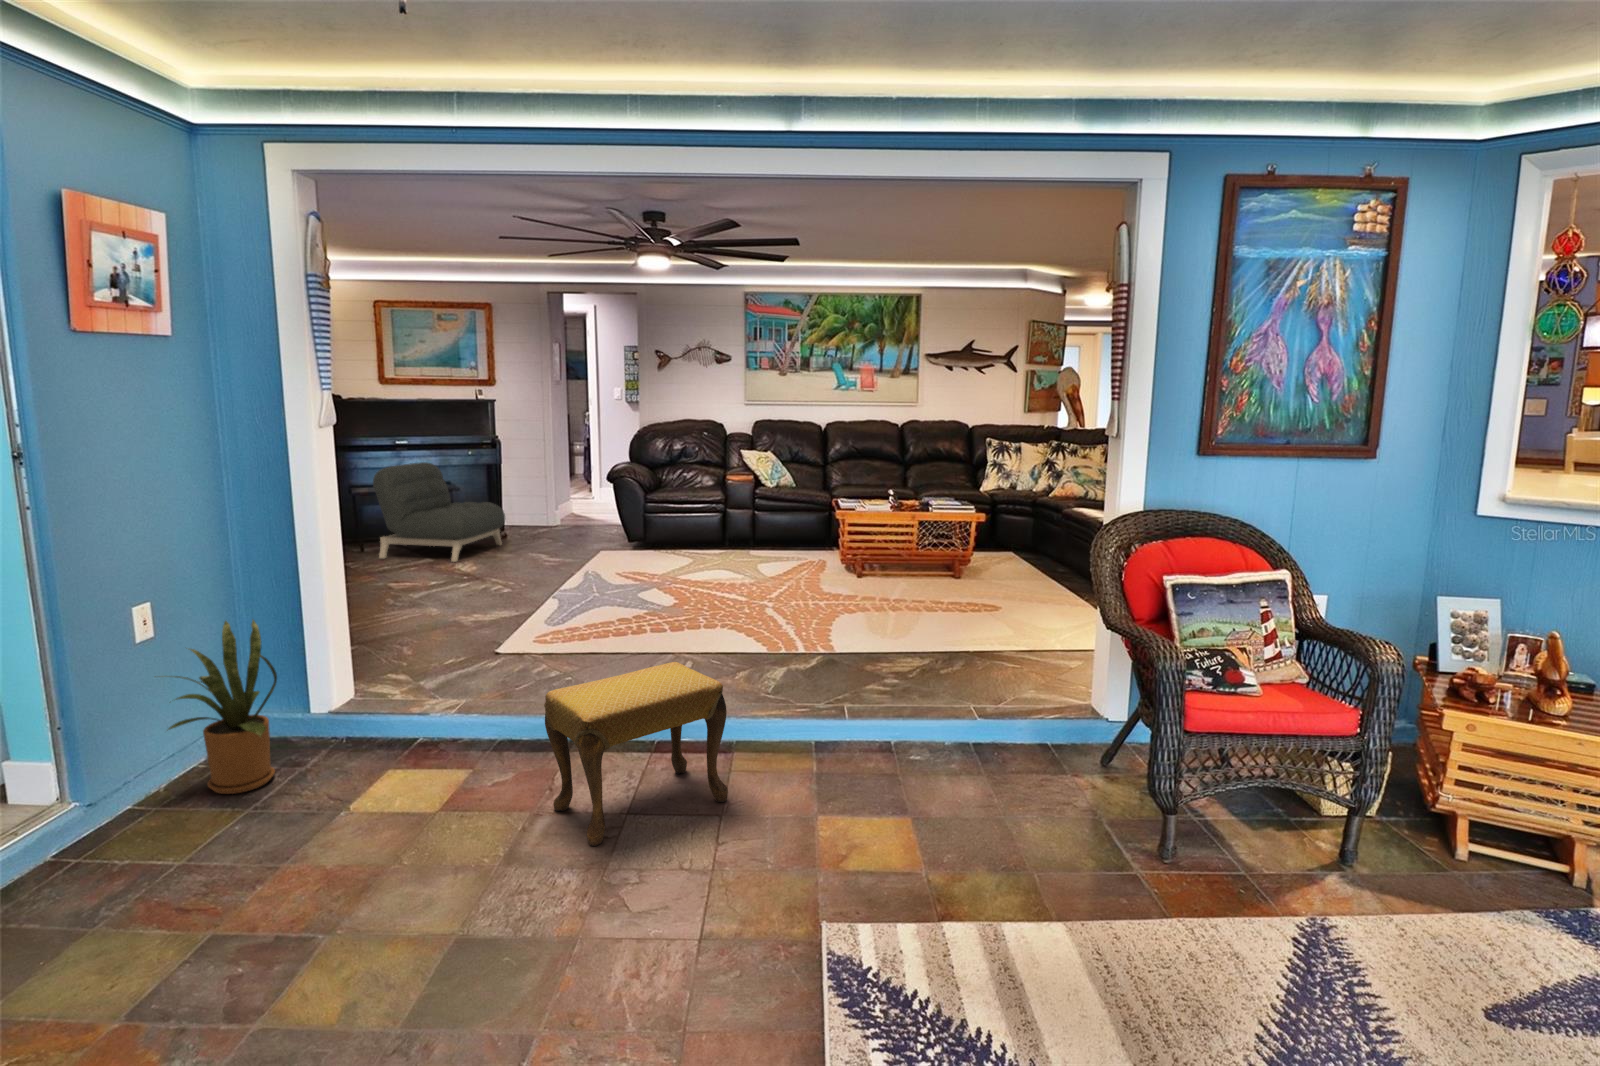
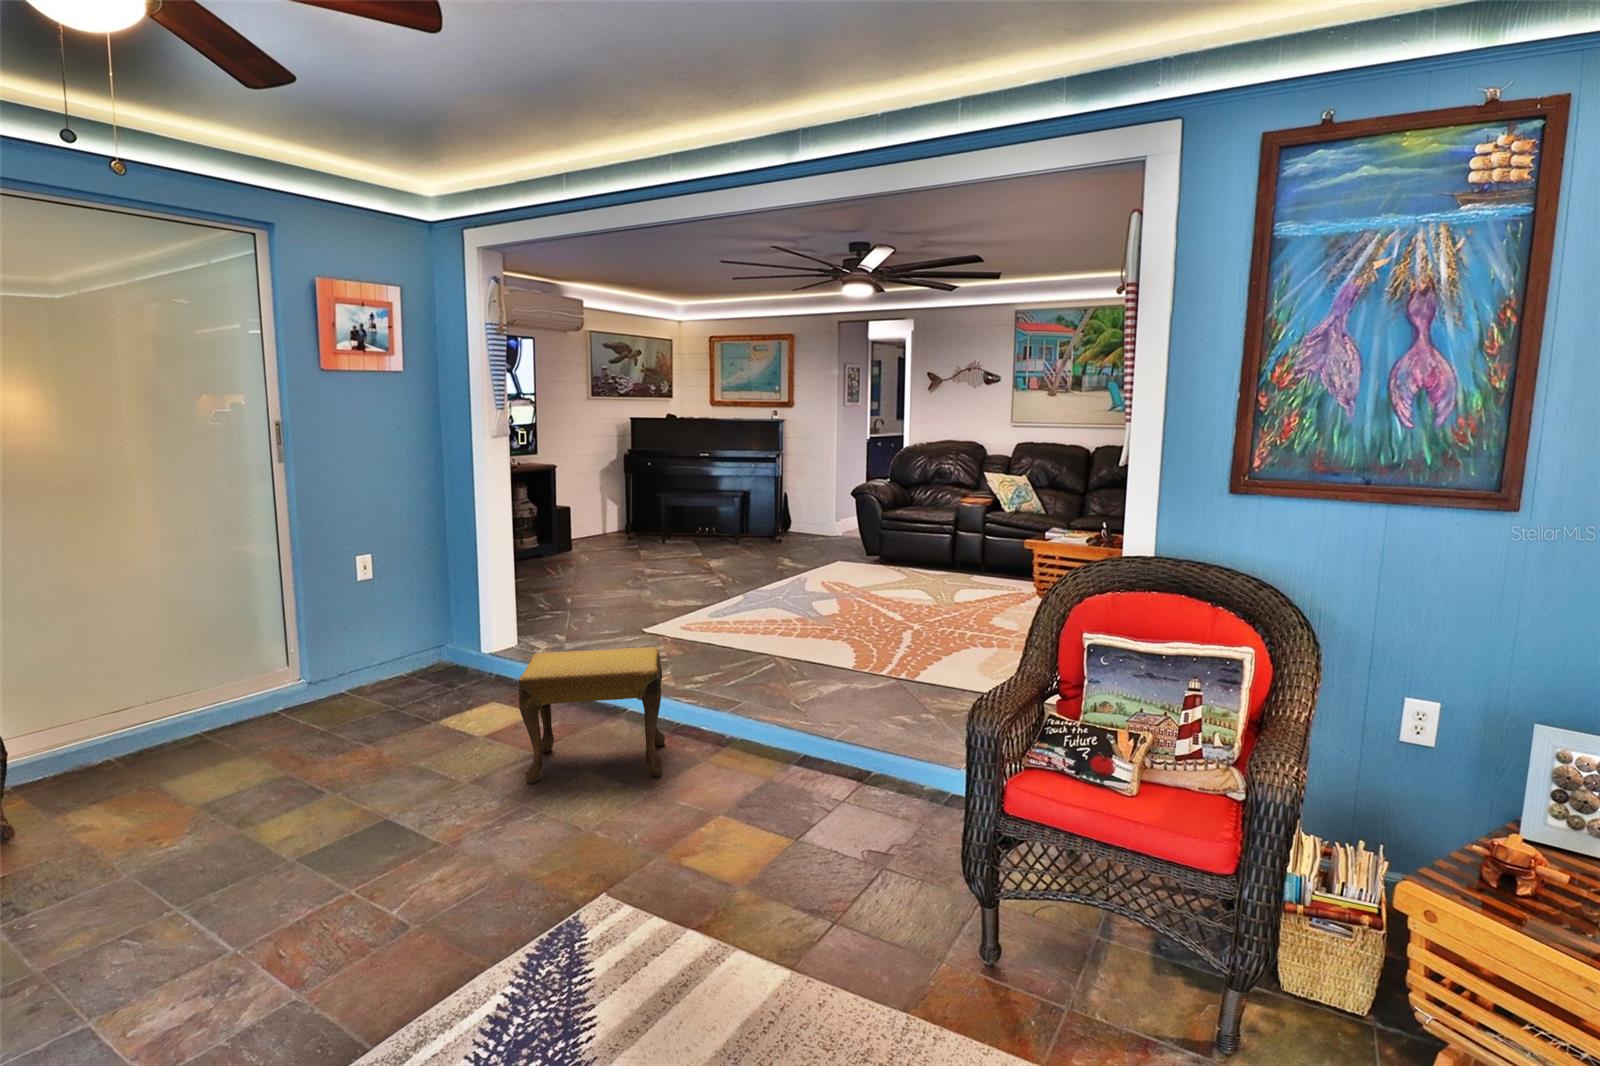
armchair: present [373,462,505,562] -> none [665,468,766,550]
house plant: present [168,619,277,794] -> none [354,570,437,692]

